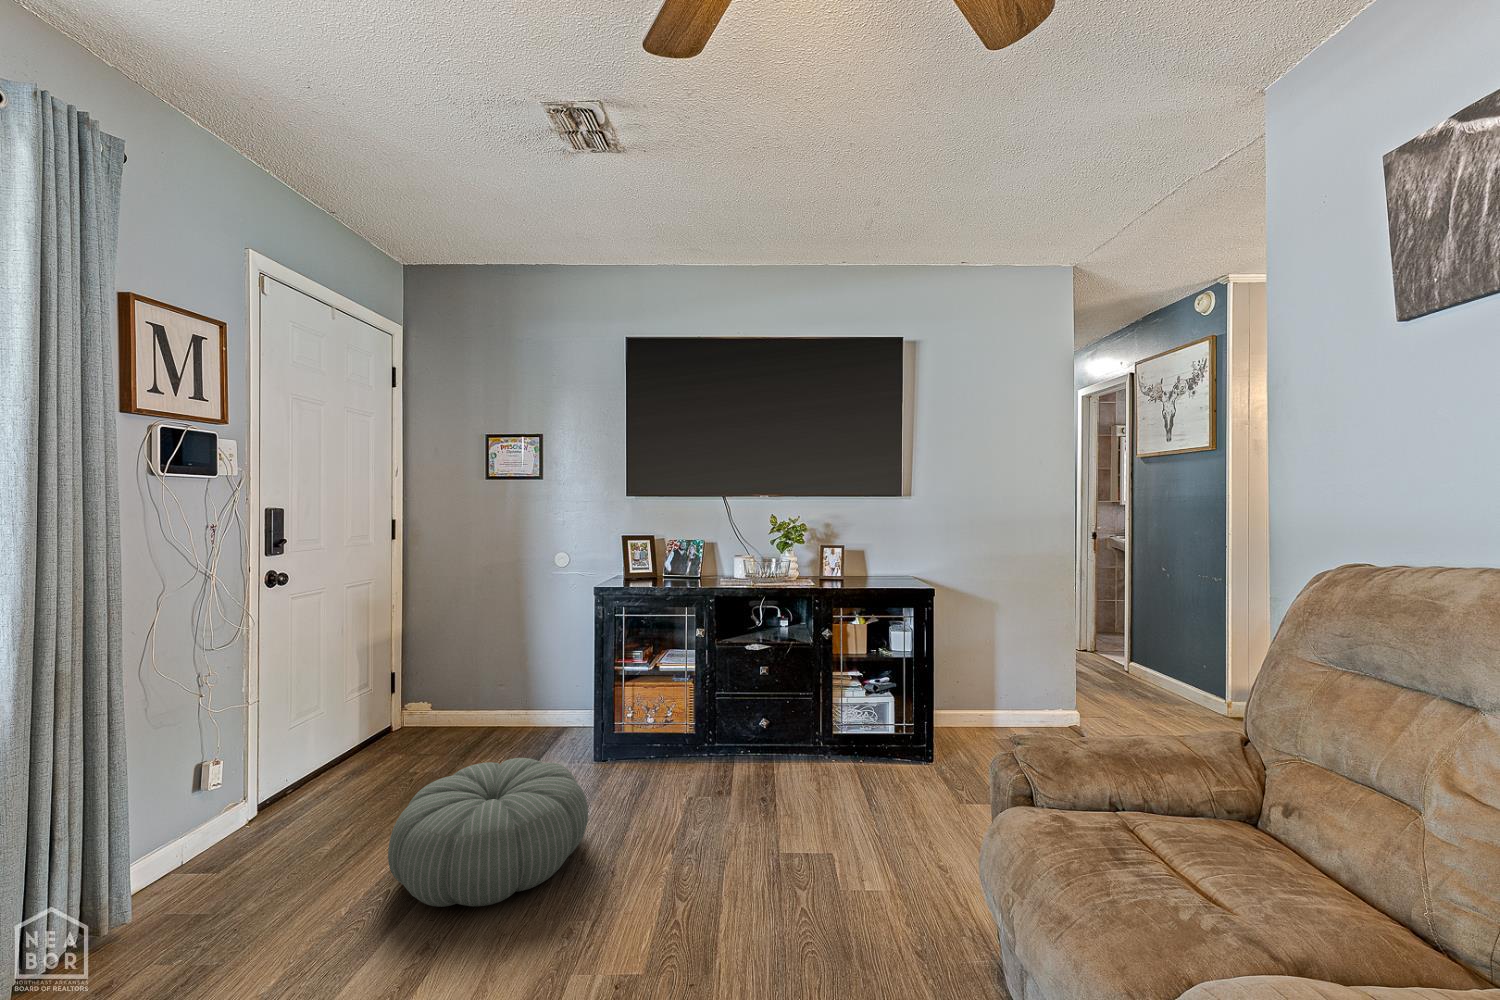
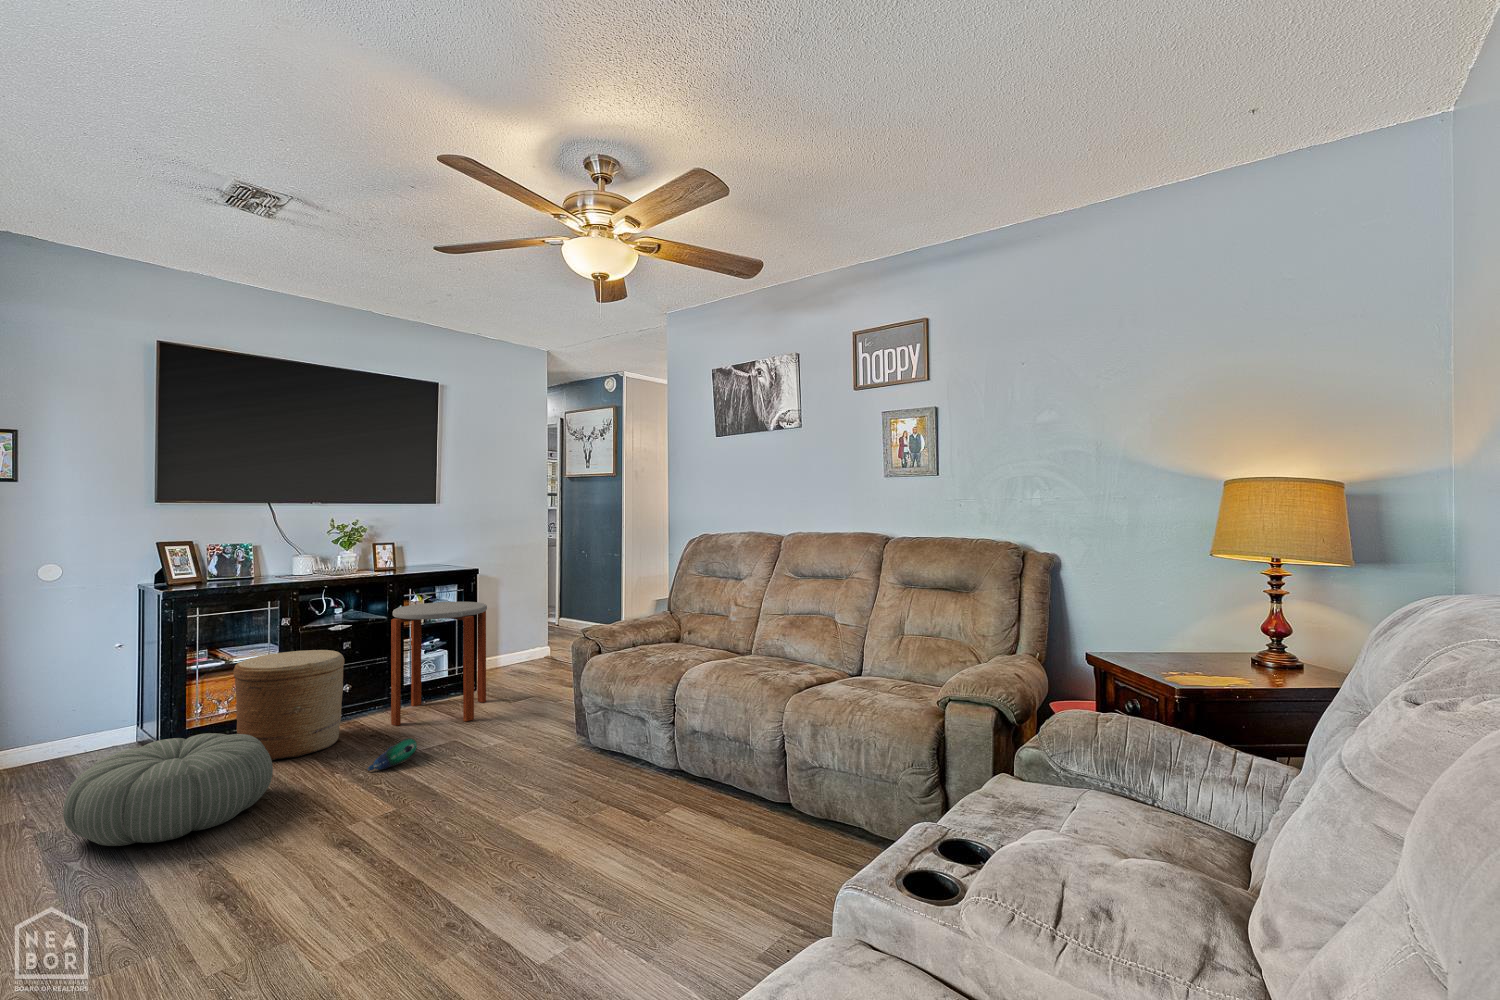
side table: none [792,632,927,827] -> present [391,602,487,726]
woven basket: none [627,668,734,807] -> present [233,650,344,760]
plush toy: none [683,843,764,889] -> present [367,738,417,771]

